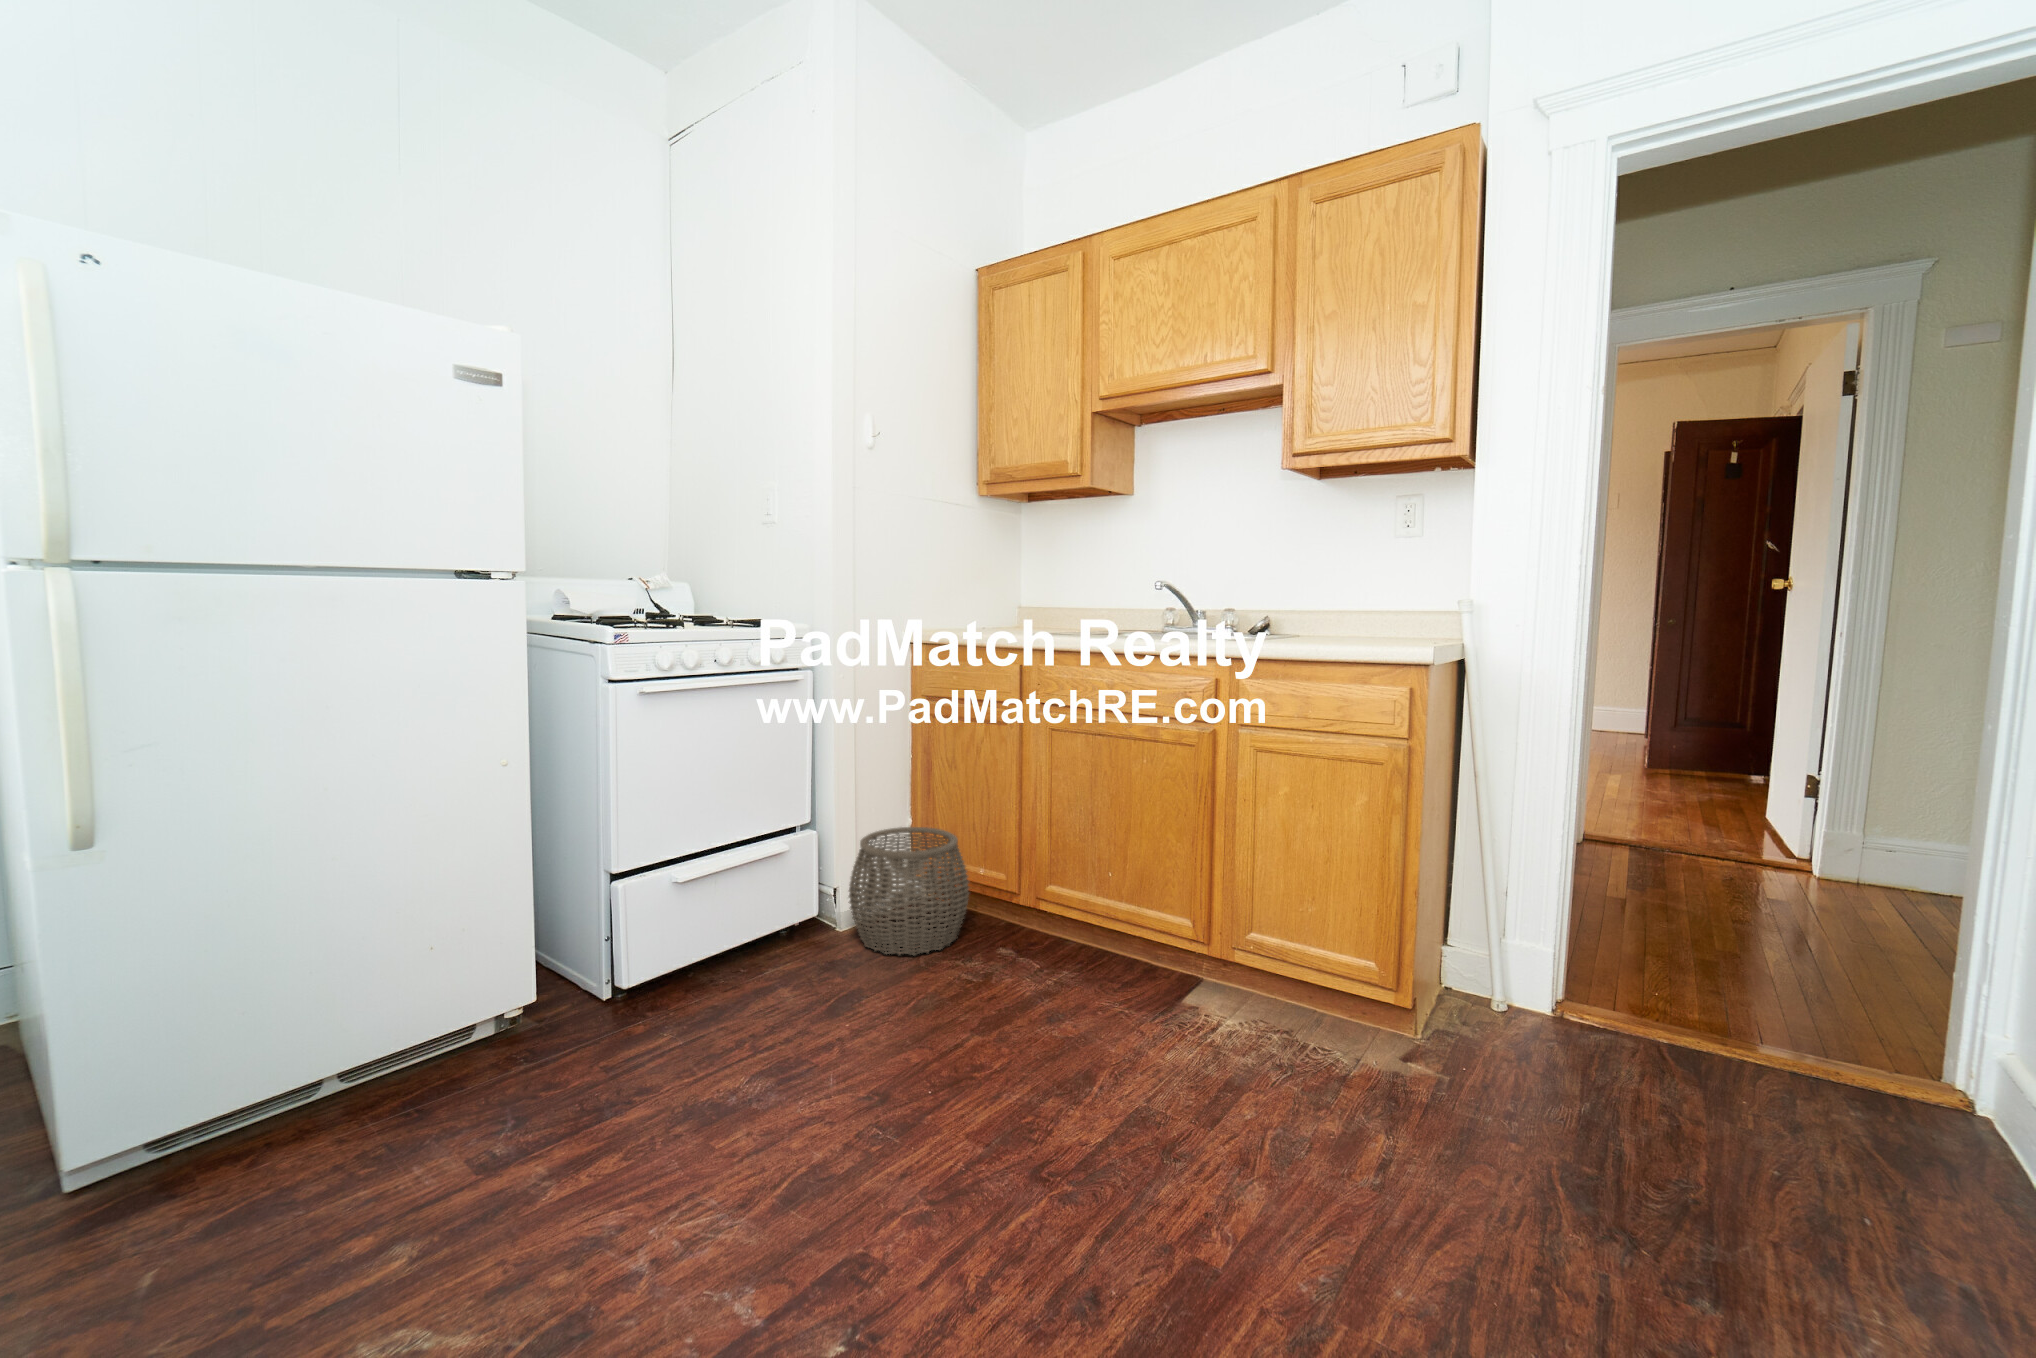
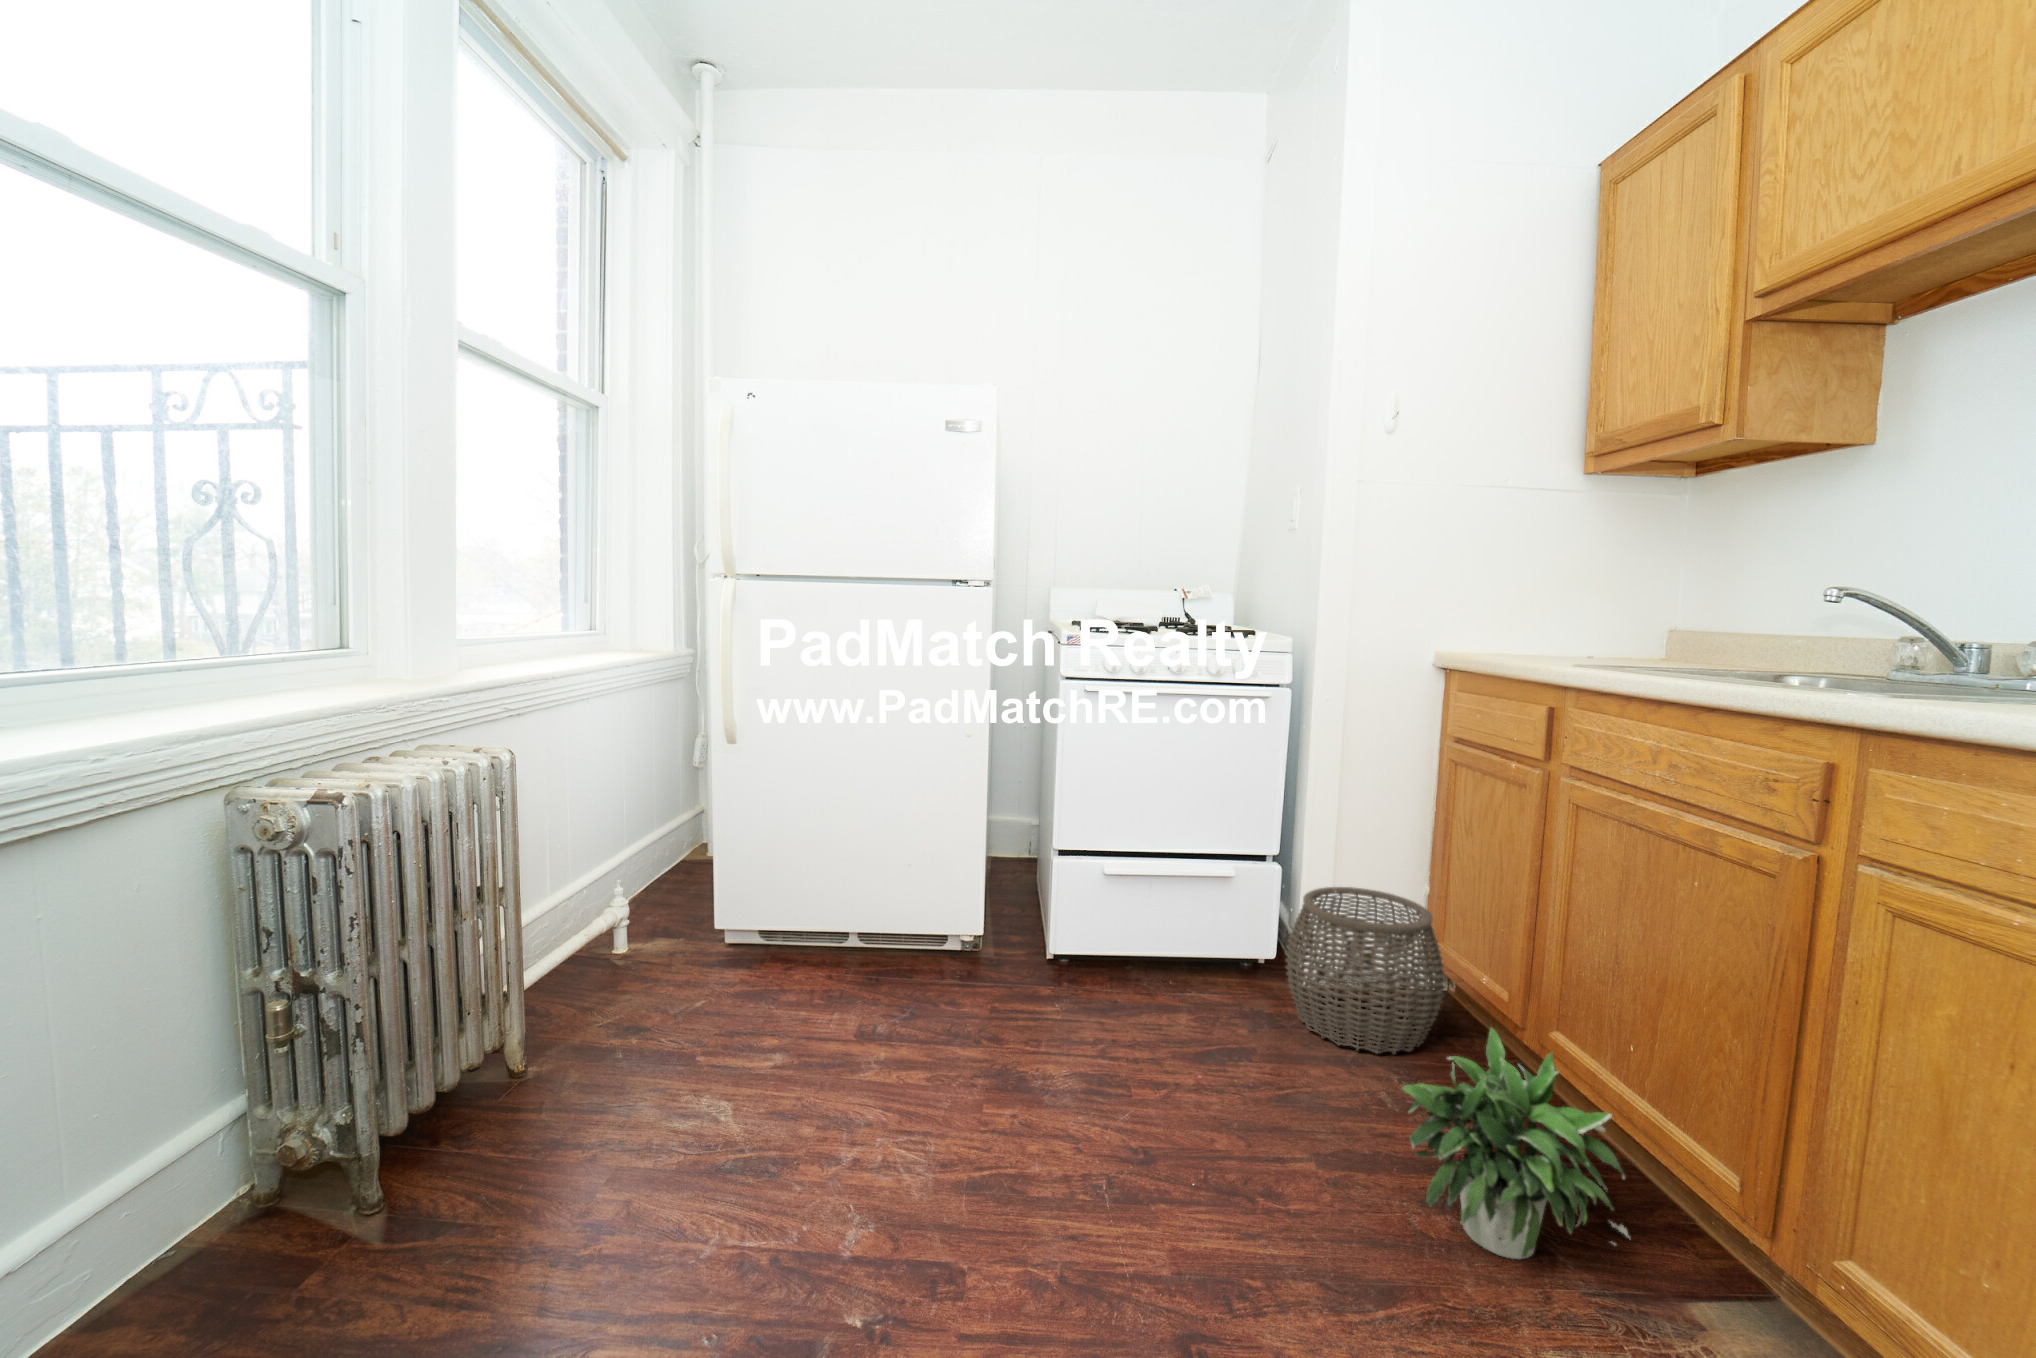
potted plant: none [1036,887,1155,1026] -> present [1402,1027,1630,1259]

